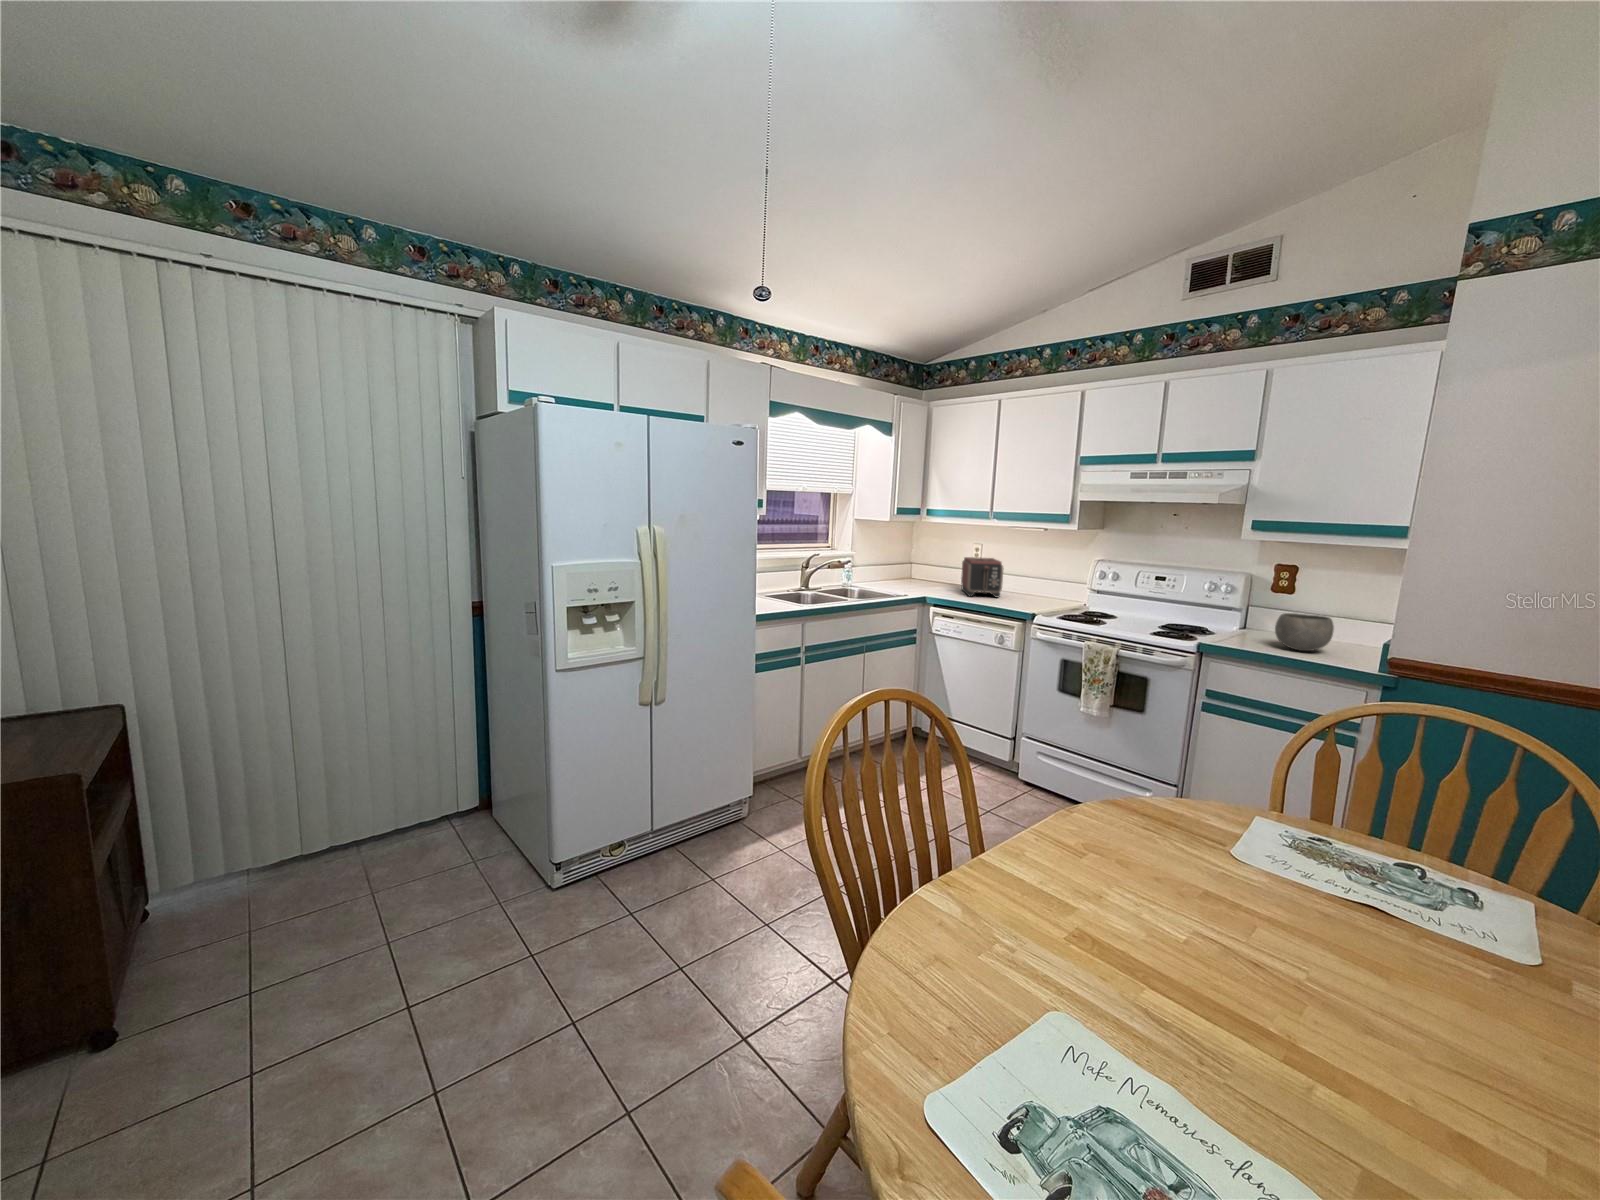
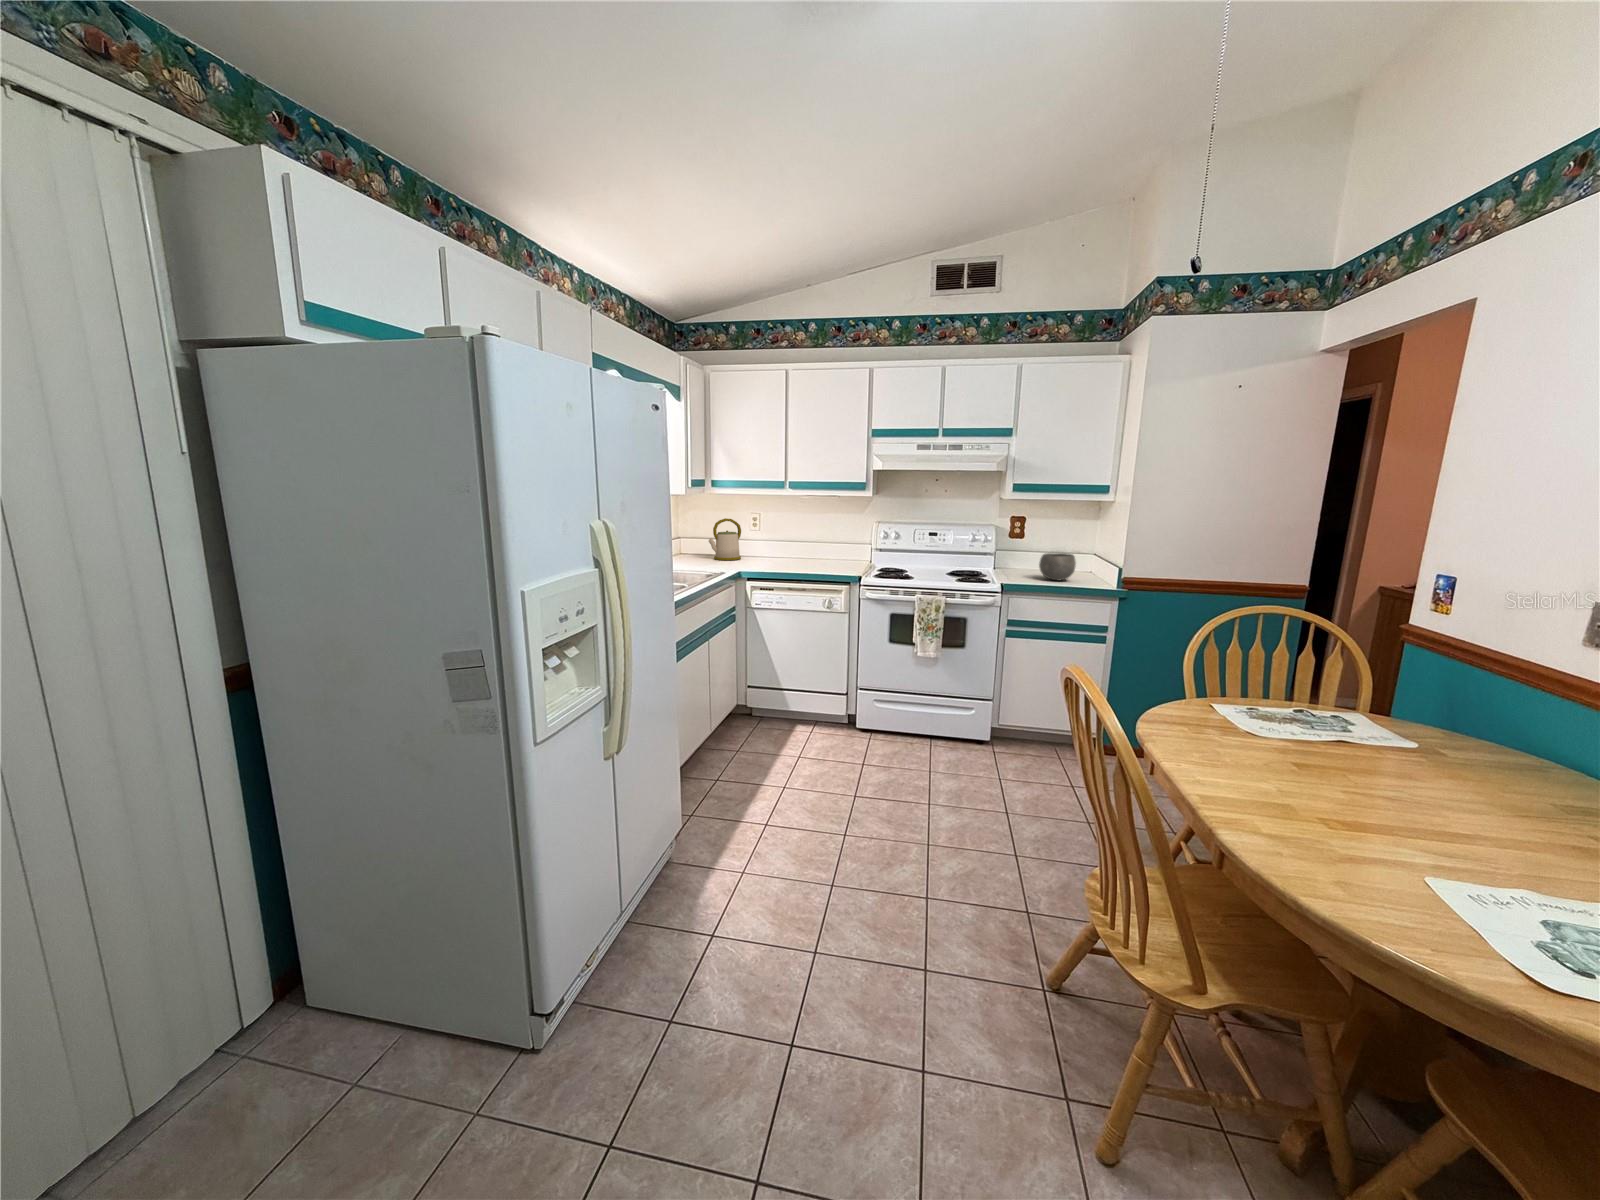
kettle: none [923,547,957,587] -> present [709,518,741,560]
toaster: present [961,557,1004,597] -> none [753,527,804,566]

